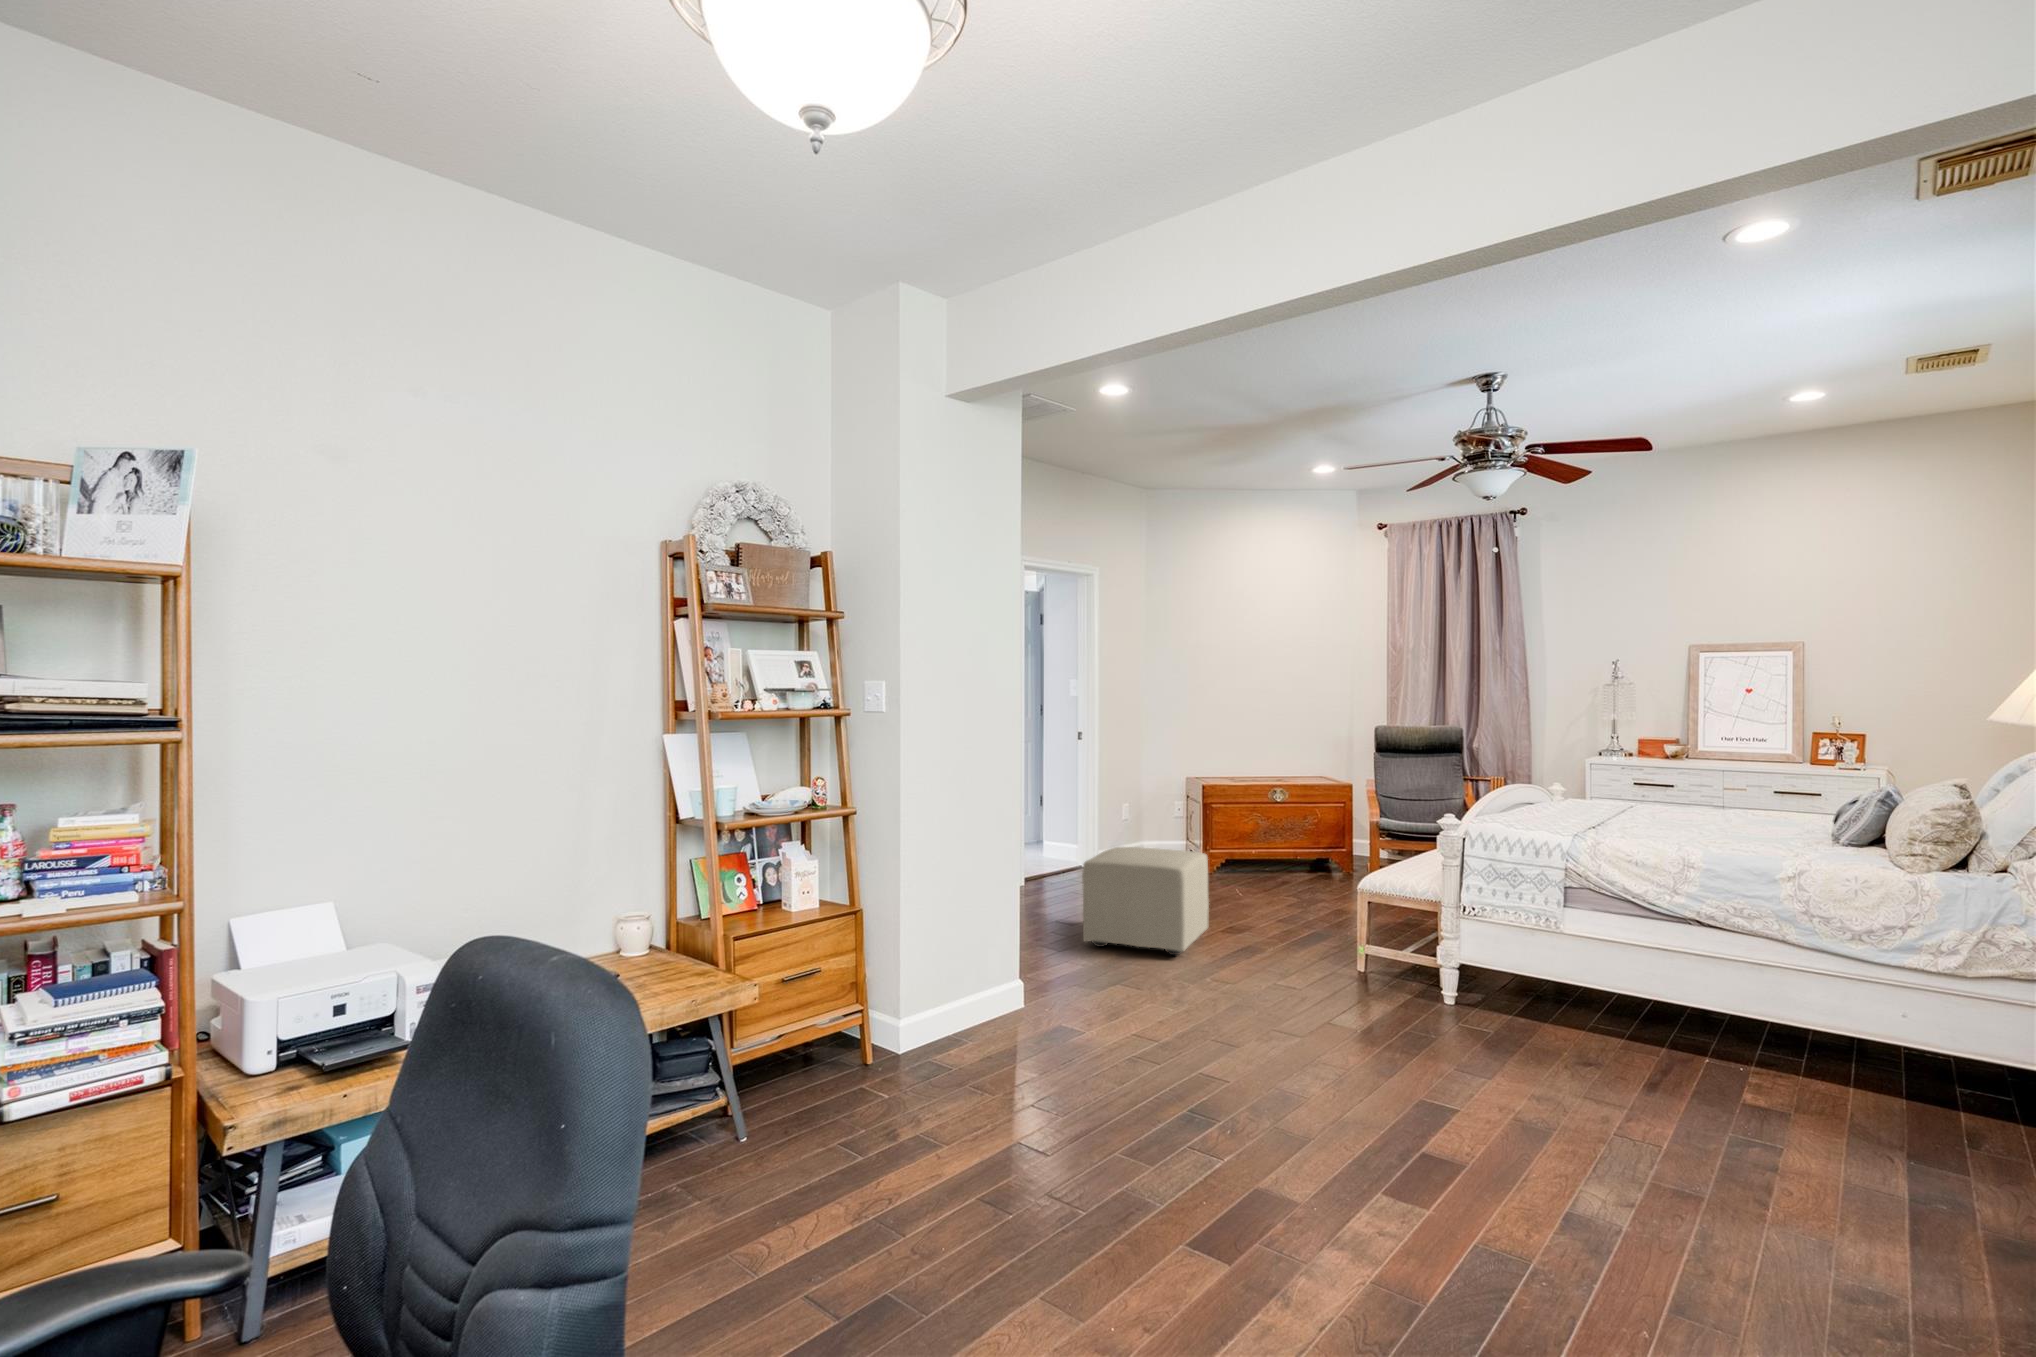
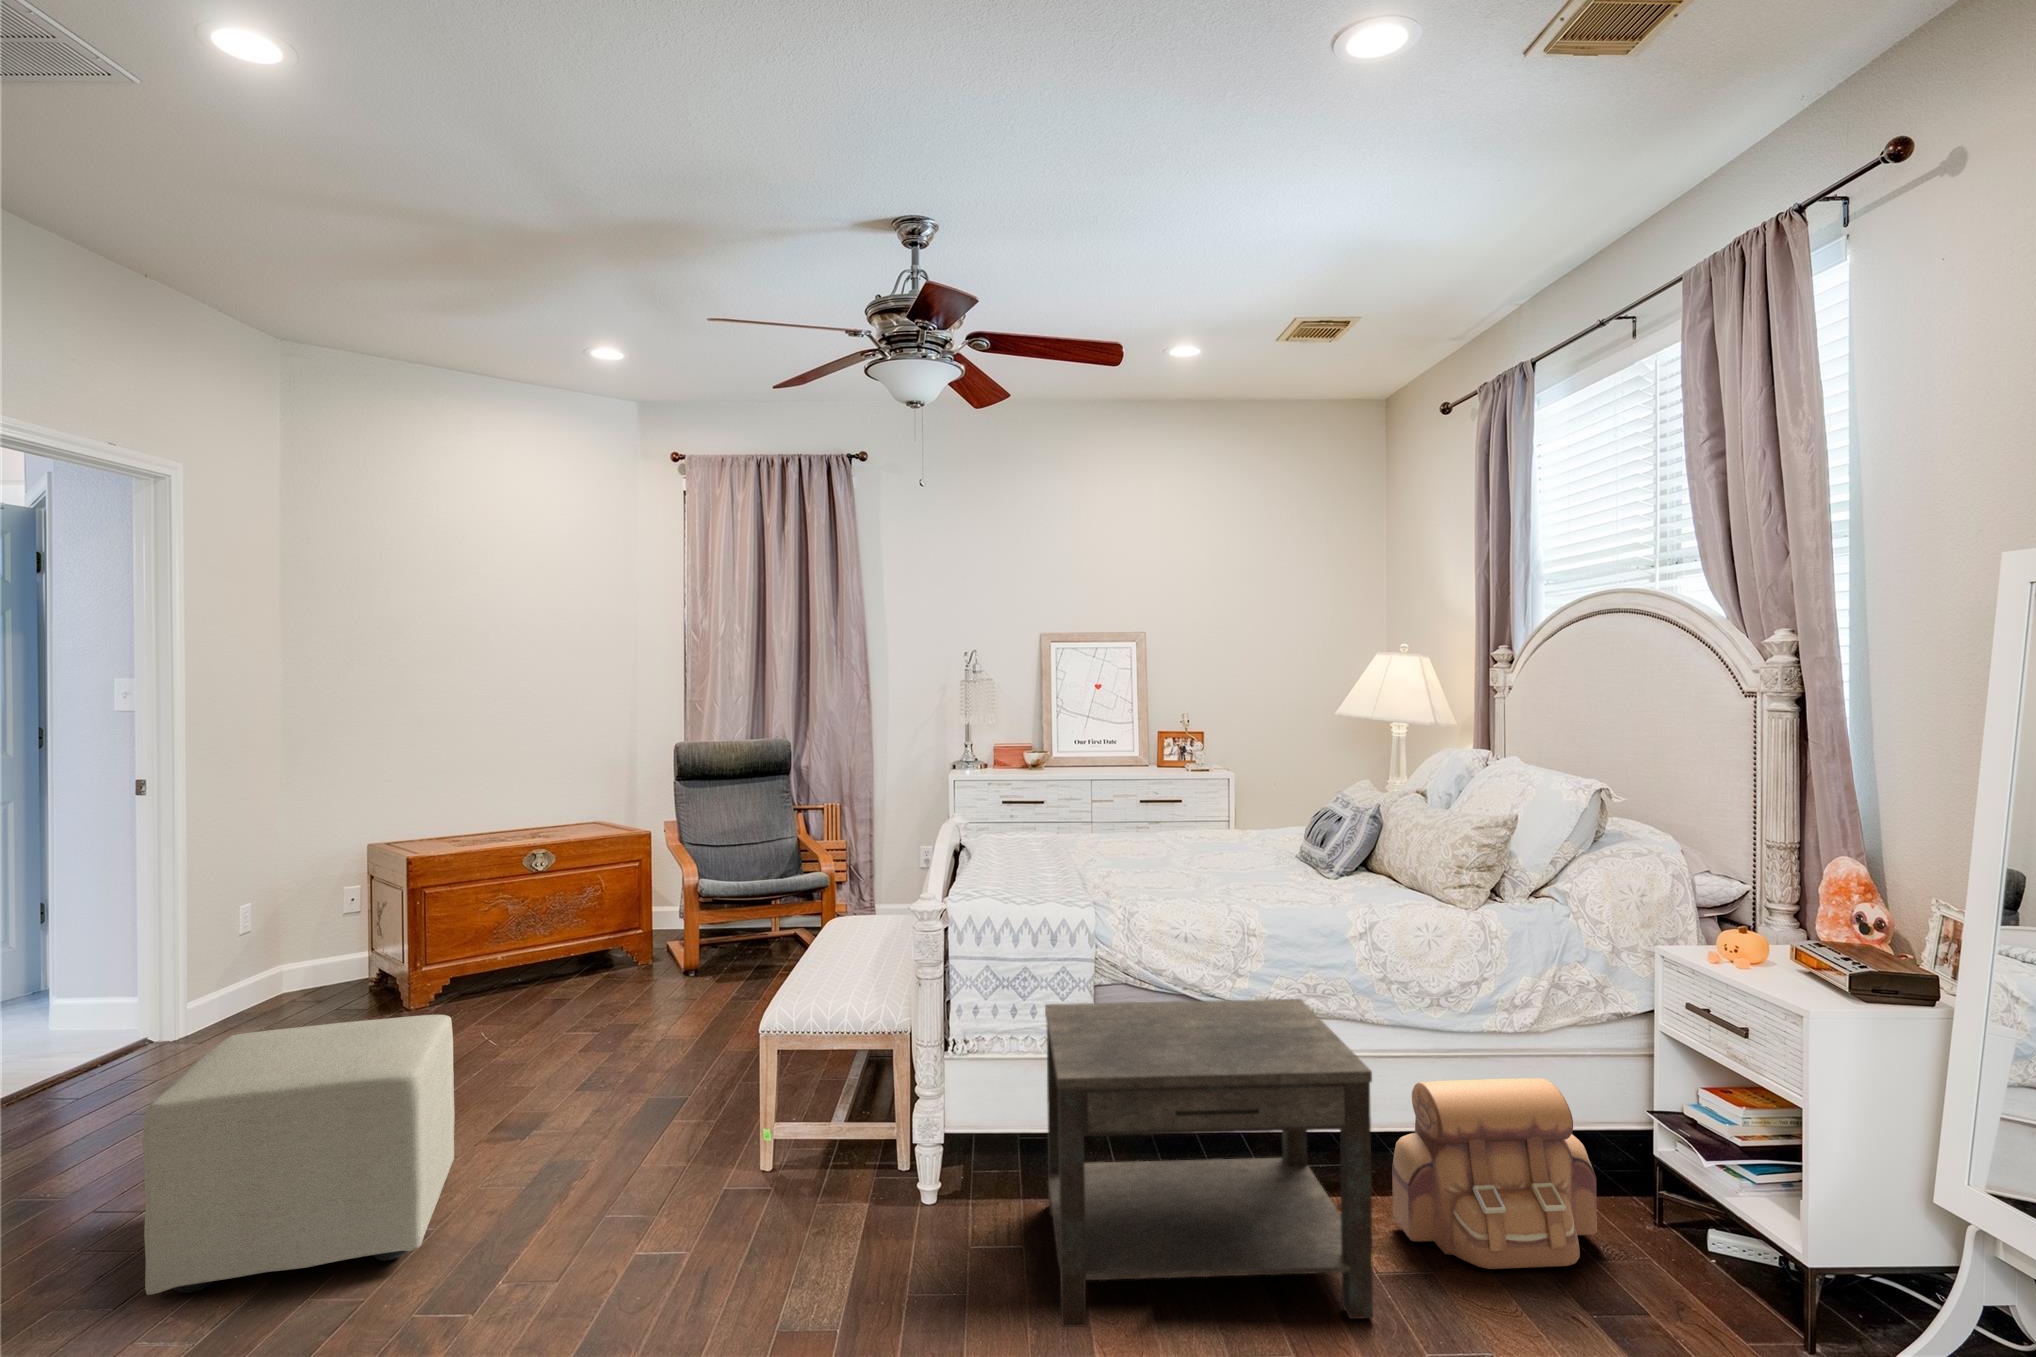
side table: none [1486,892,1729,1110] -> present [1045,999,1373,1327]
backpack: none [1791,989,1988,1141] -> present [1392,1078,1597,1269]

